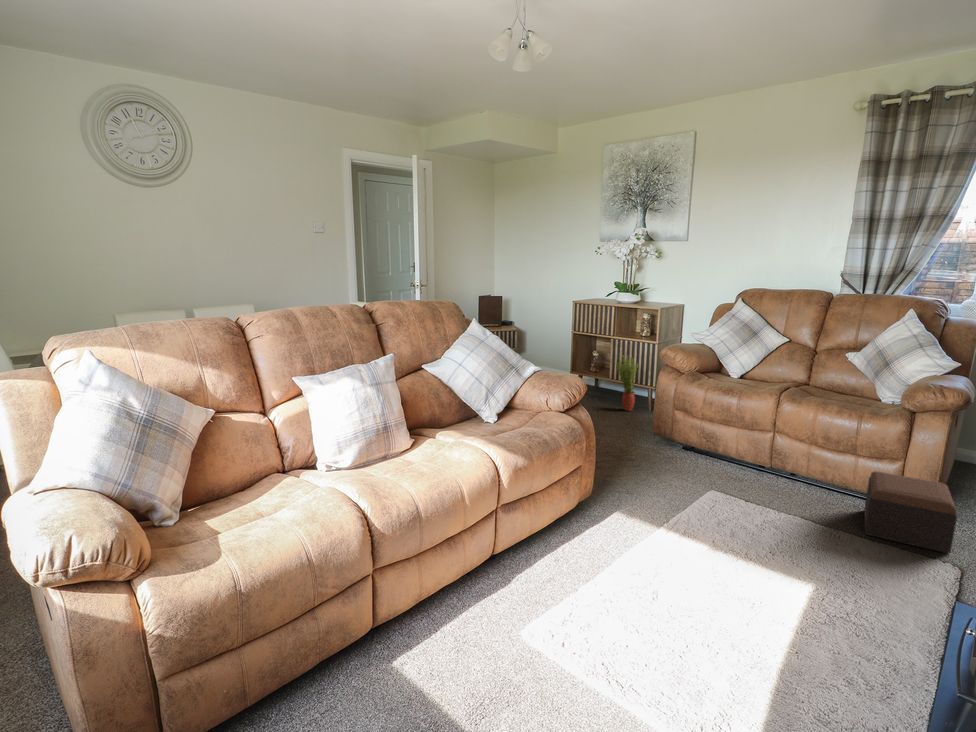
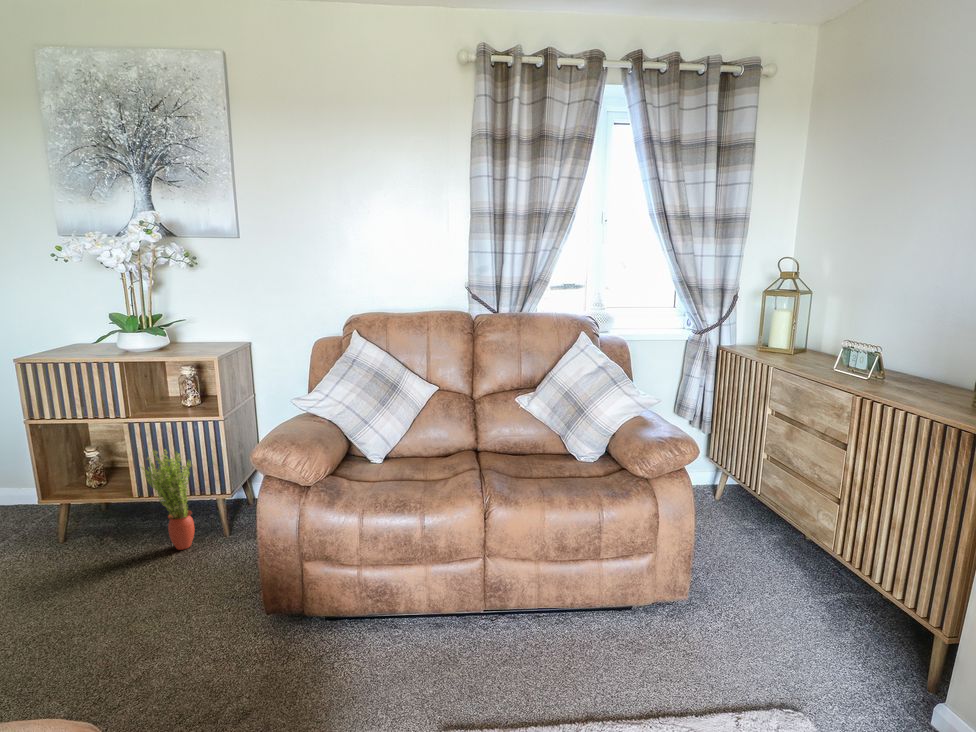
footstool: present [864,472,957,553] -> none [628,572,774,709]

